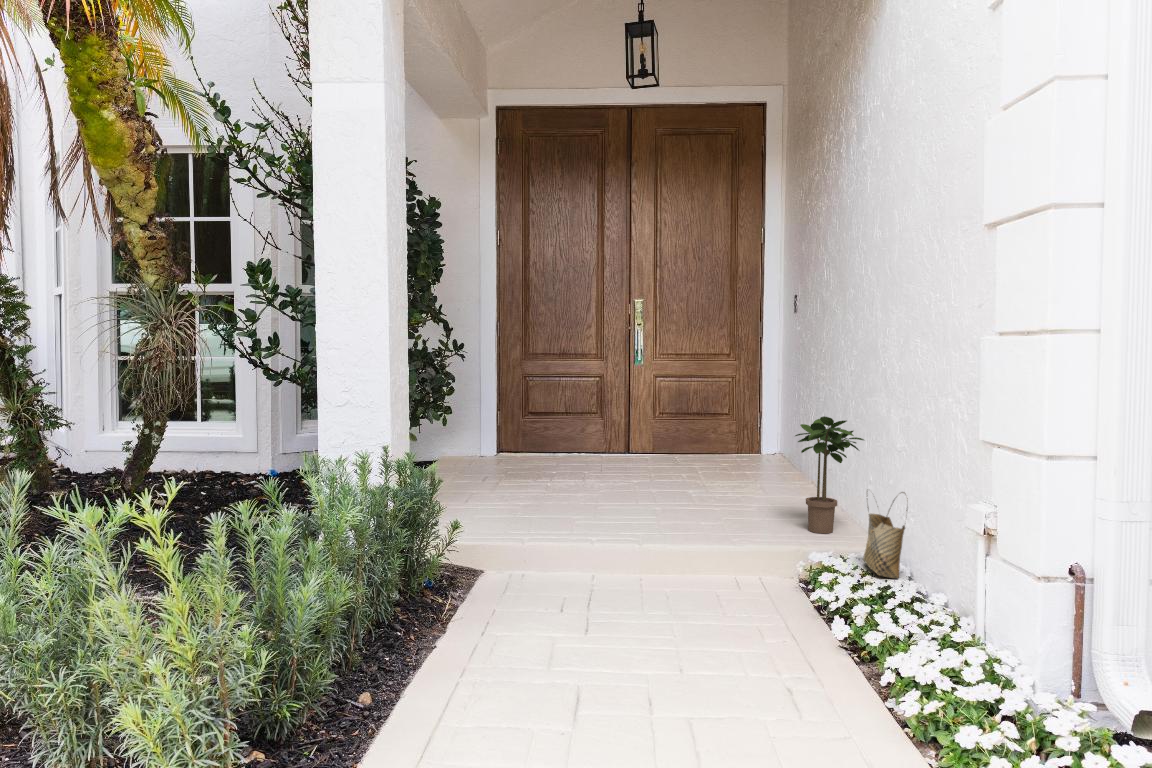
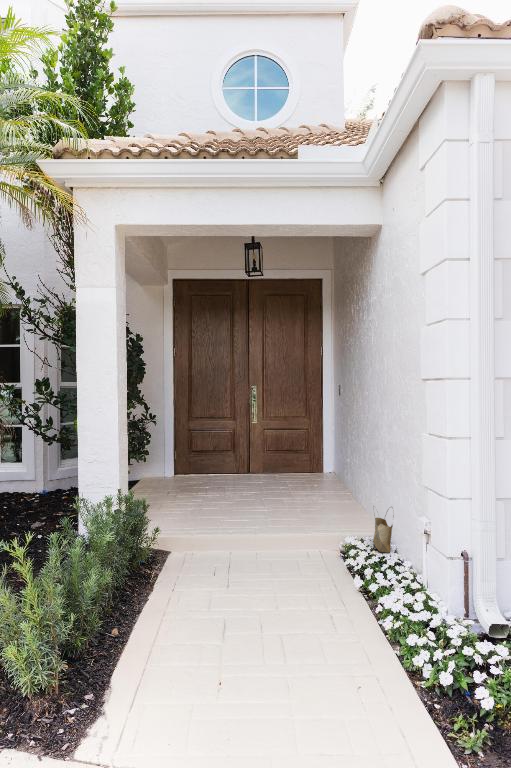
potted plant: present [795,416,864,533] -> none [338,463,375,526]

